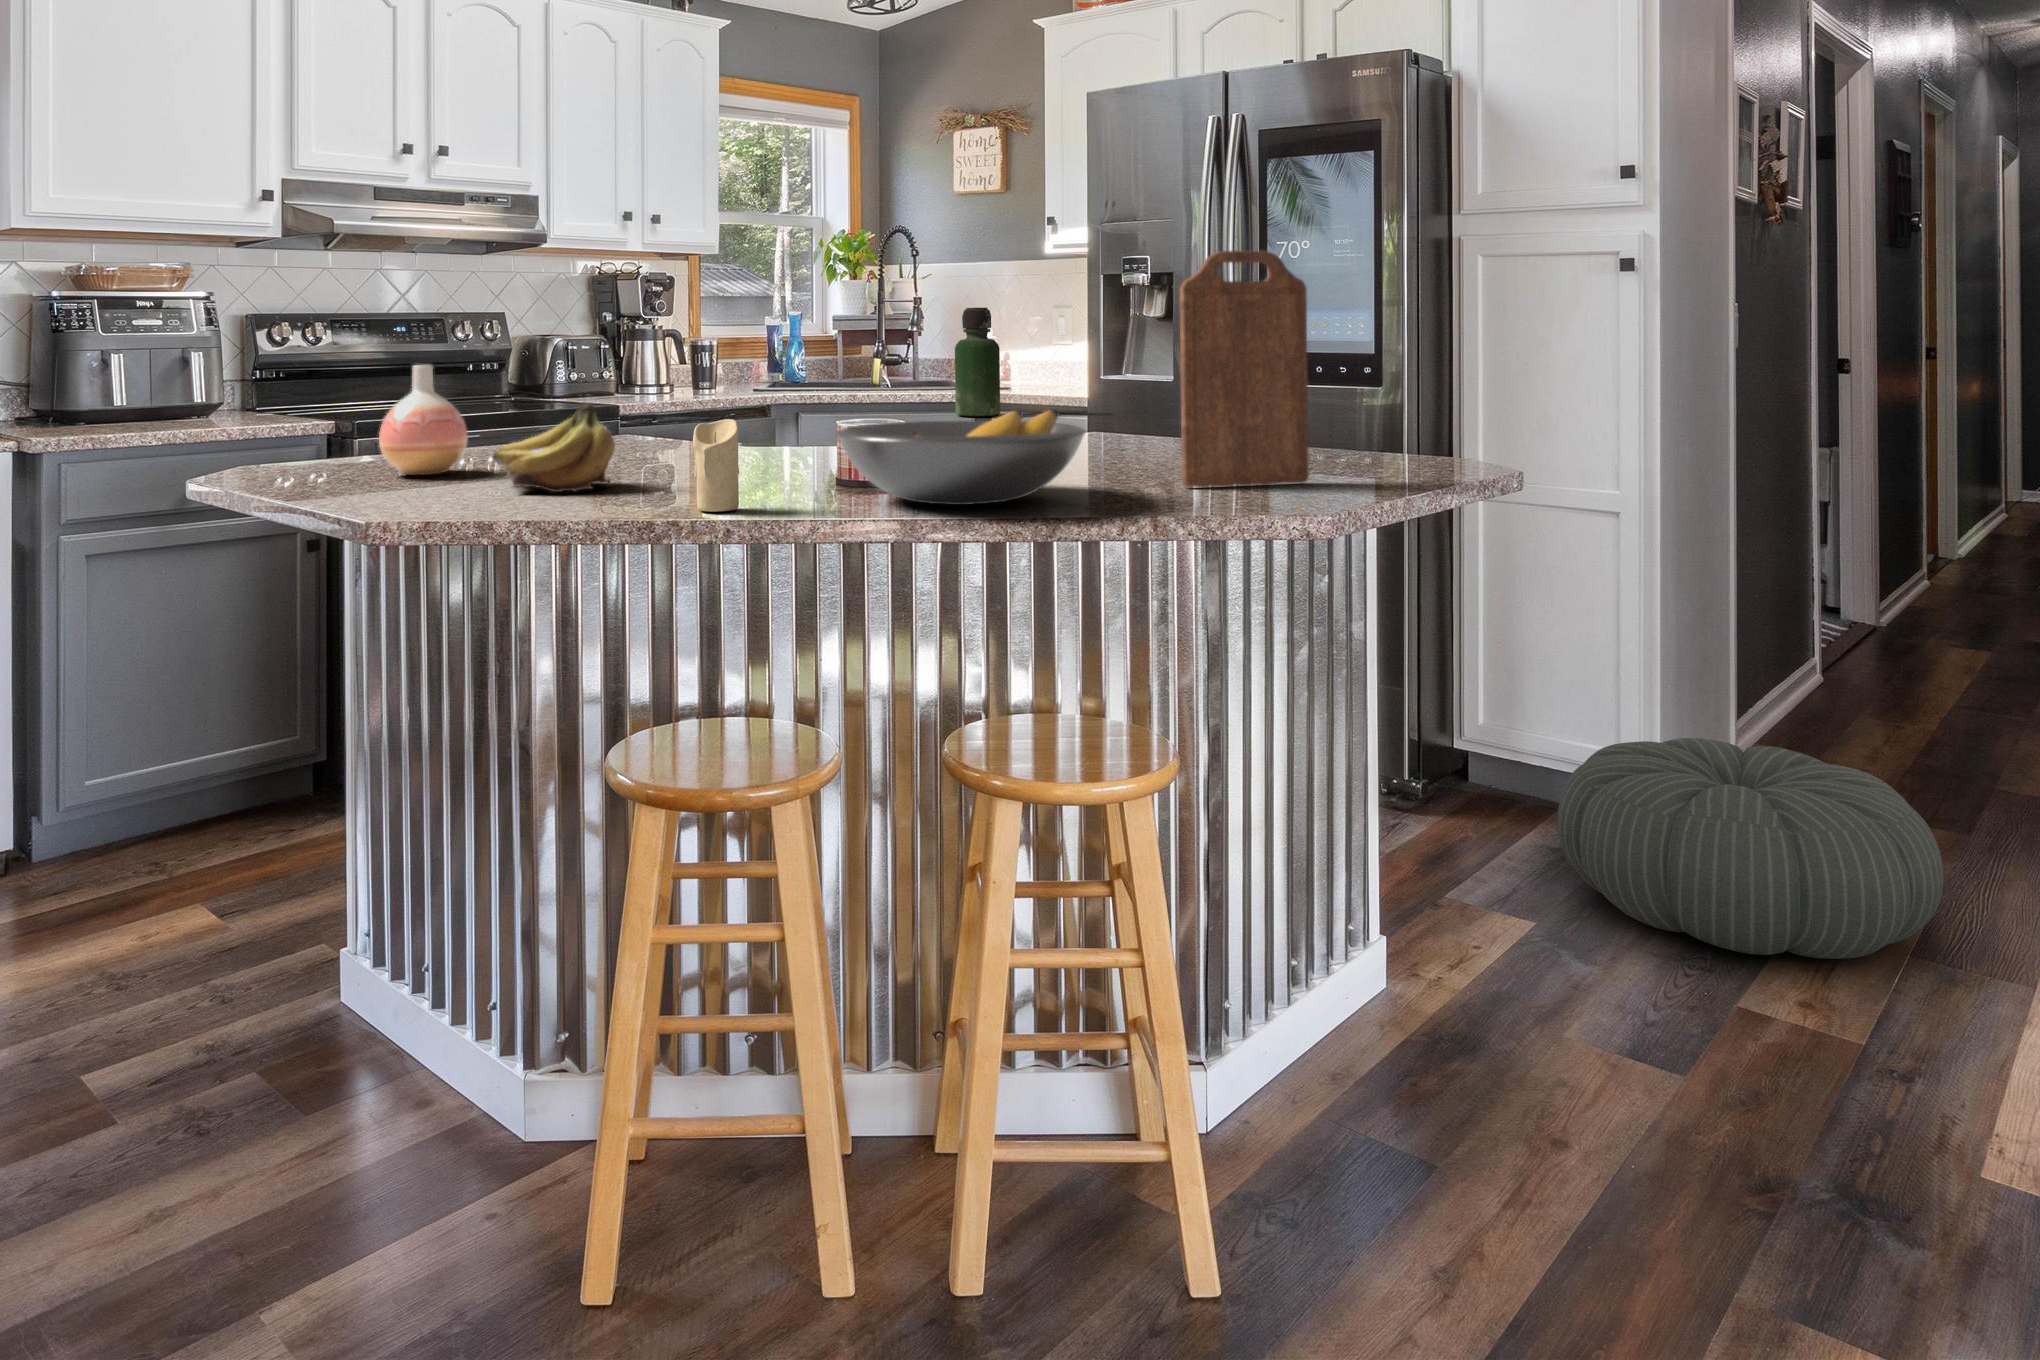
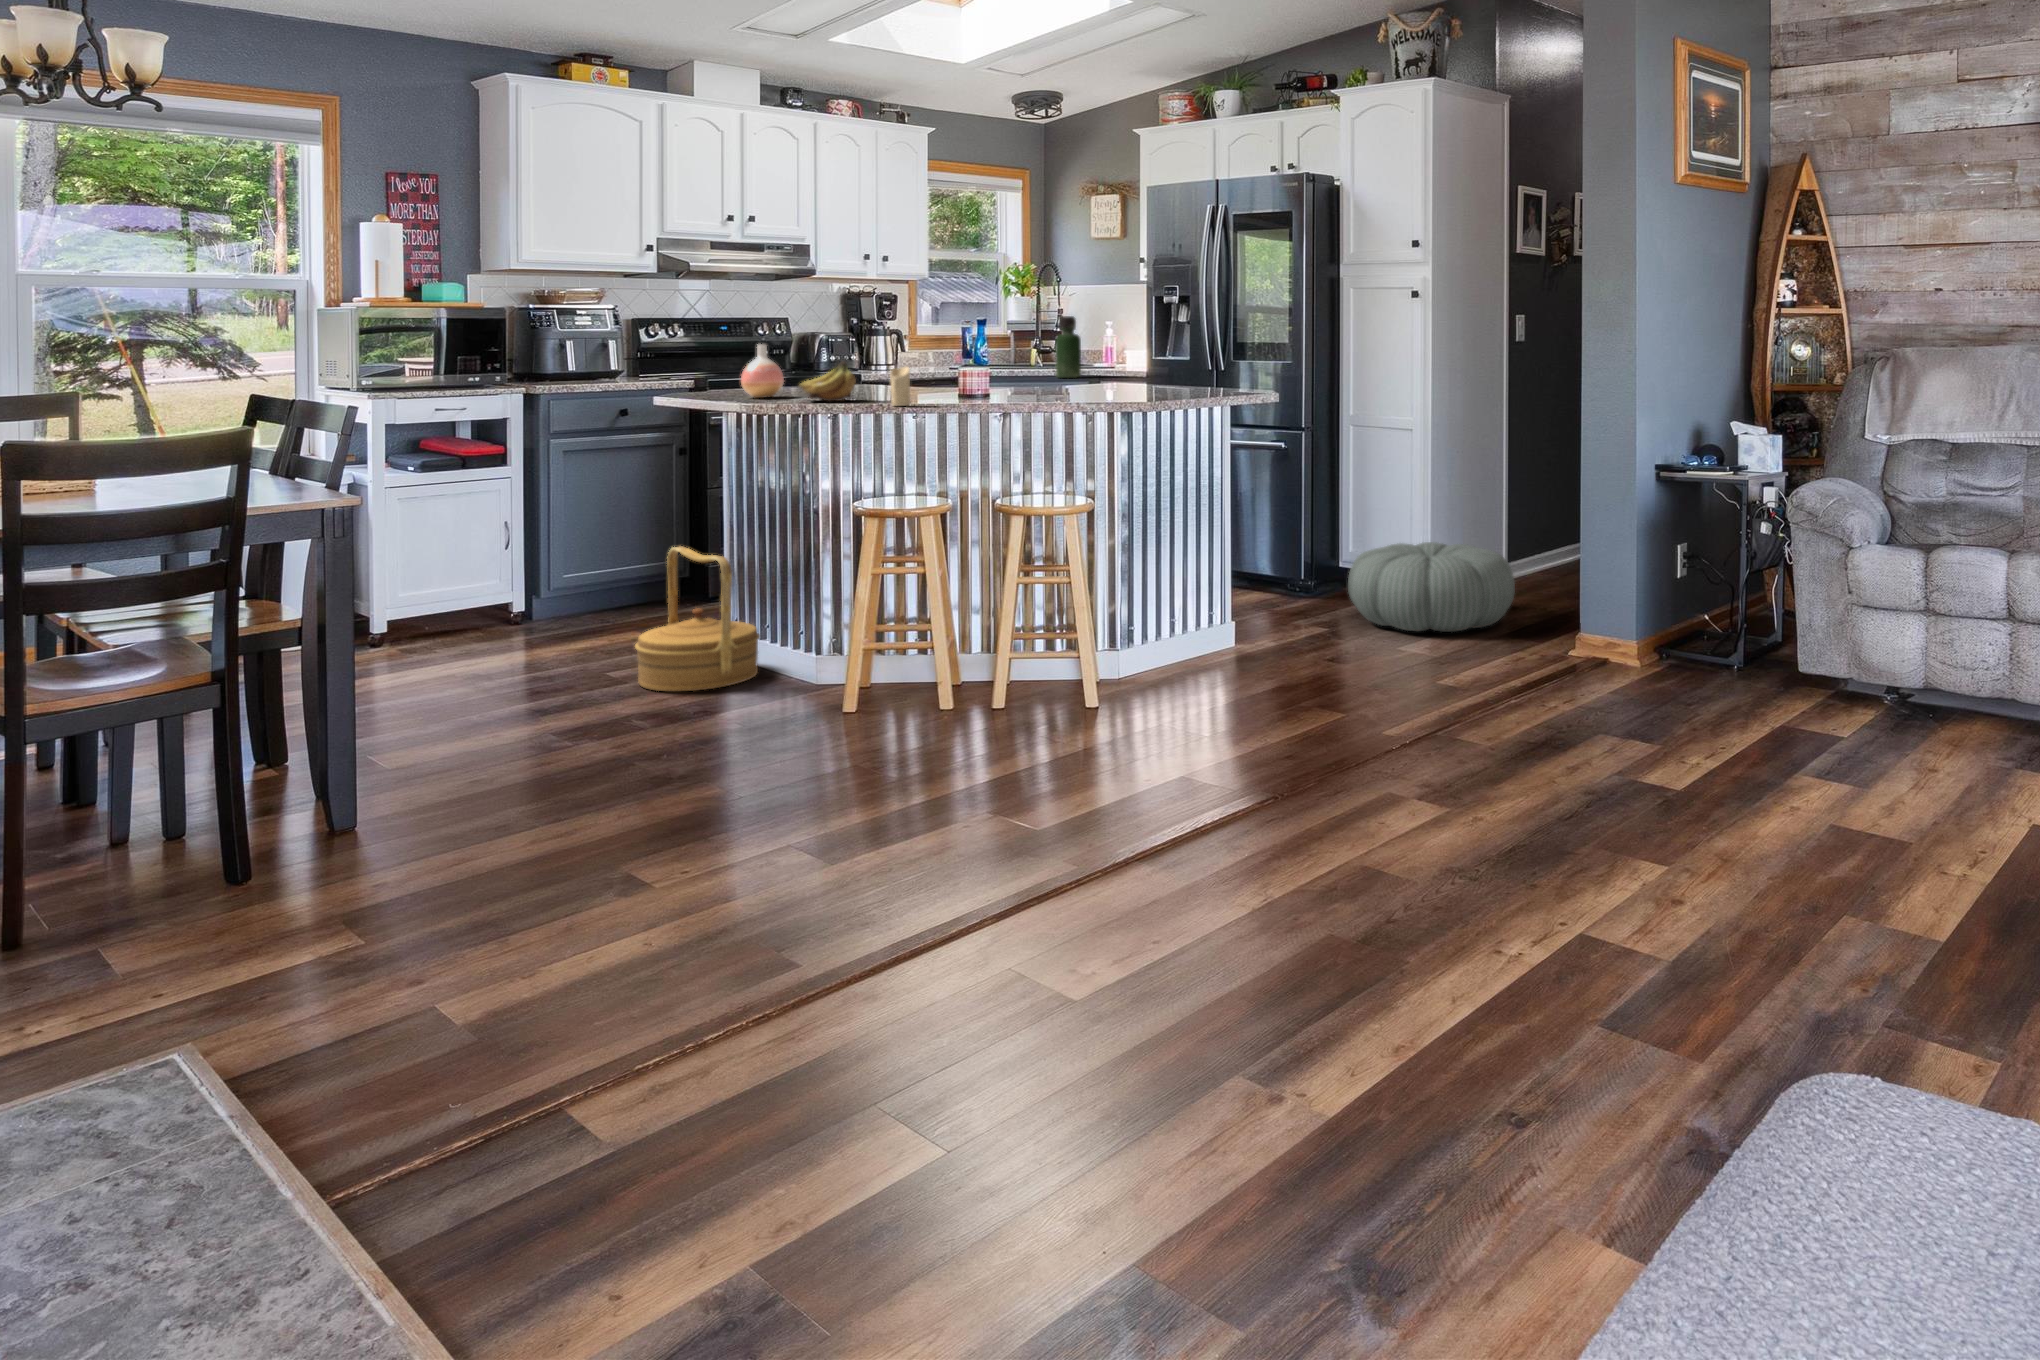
cutting board: present [1179,251,1309,487] -> none [1118,291,1180,400]
fruit bowl: present [836,409,1086,505] -> none [955,363,1067,403]
woven basket: none [123,799,409,1181] -> present [635,546,760,691]

